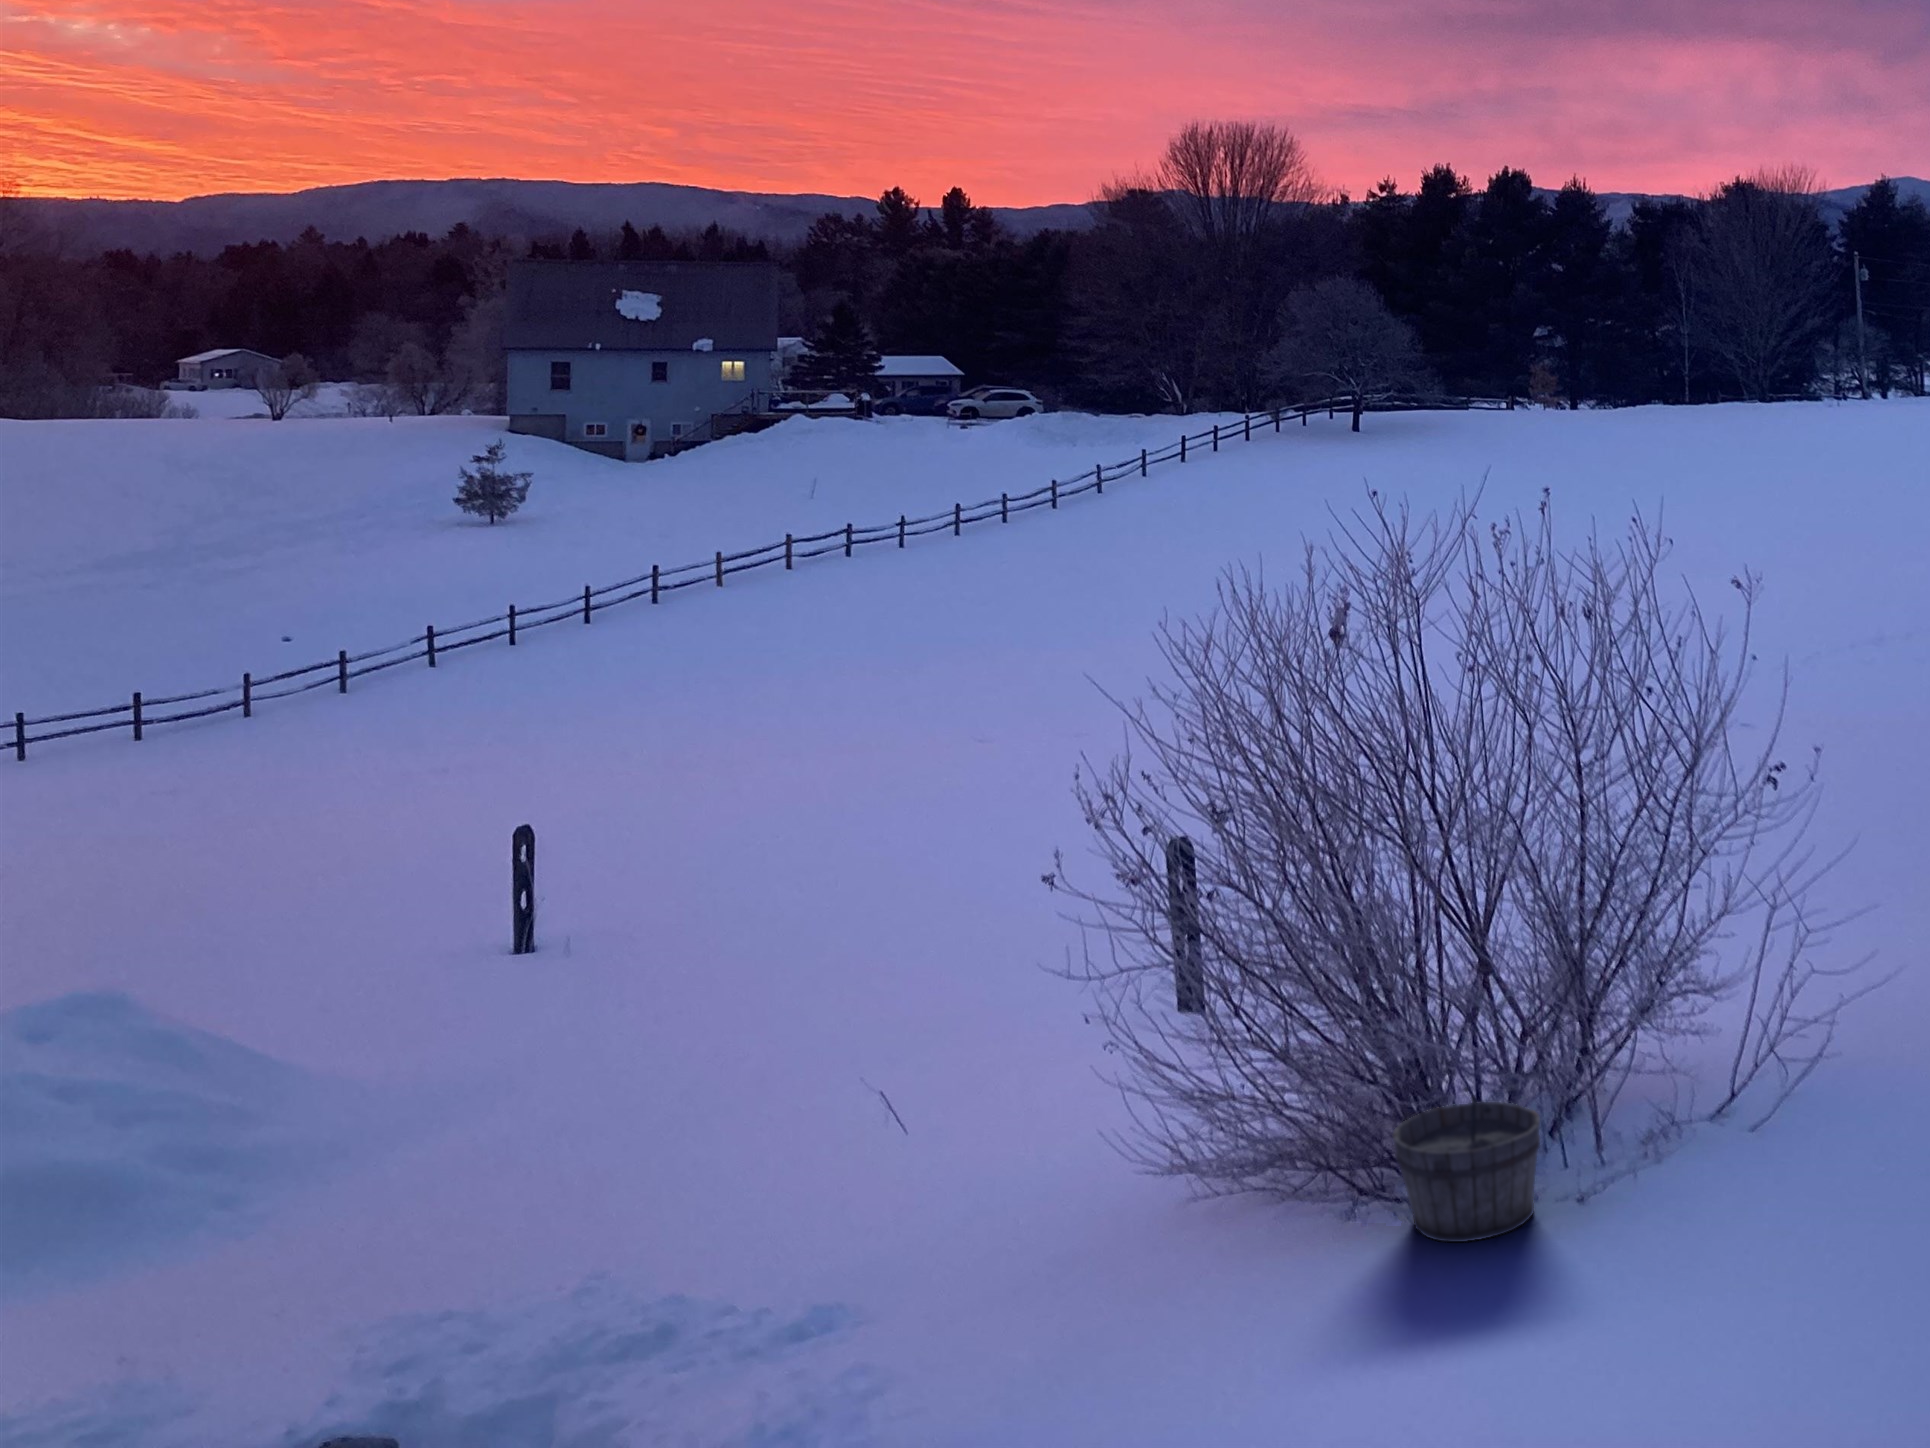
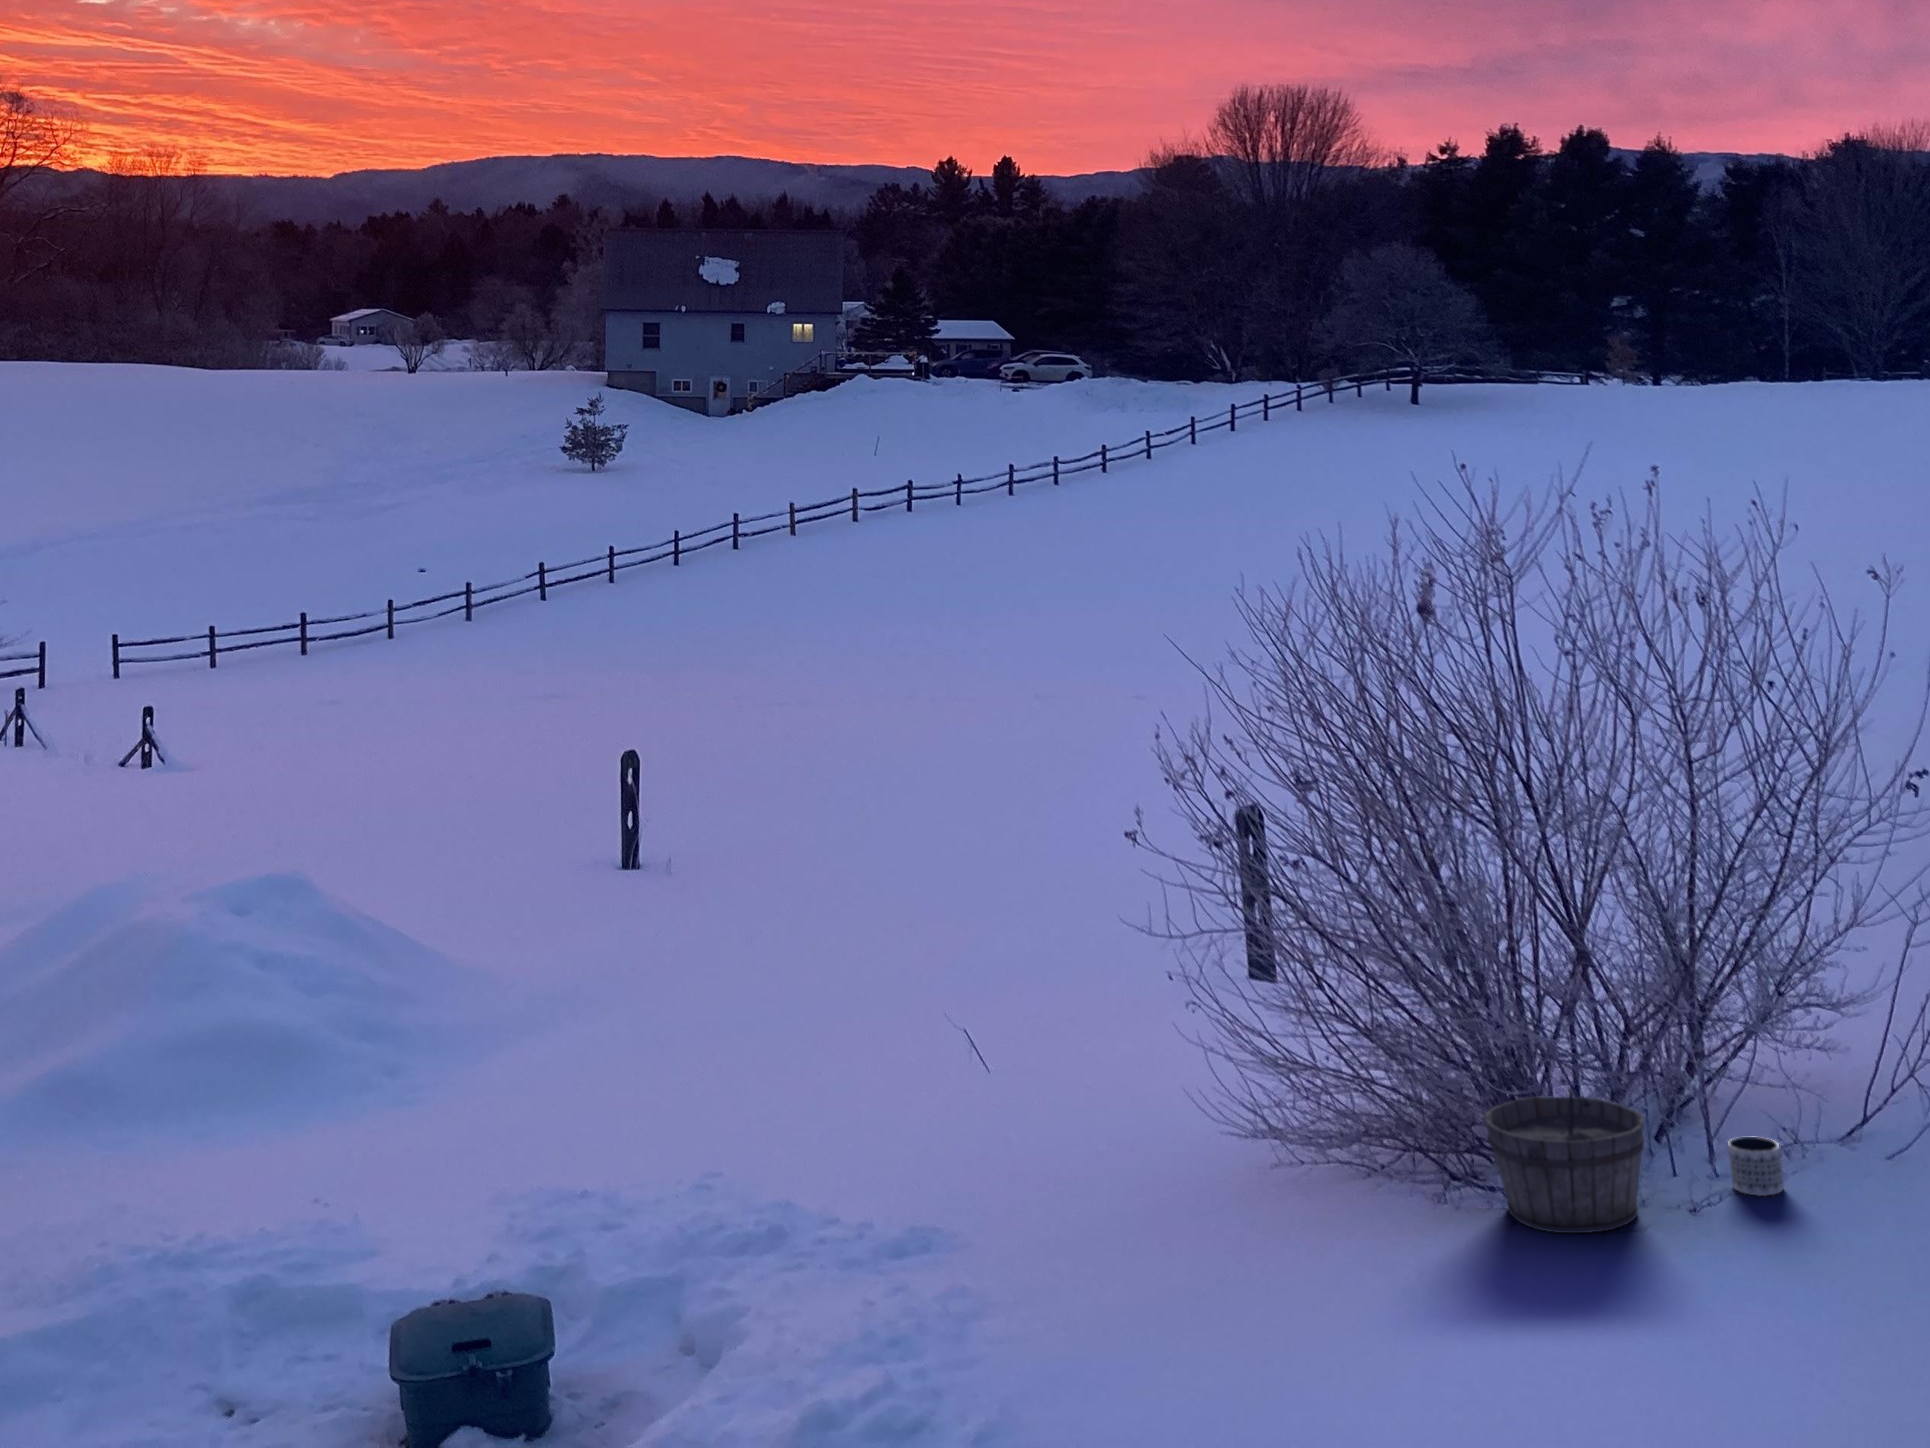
planter: none [1613,1120,1661,1176] -> present [1728,1137,1784,1196]

